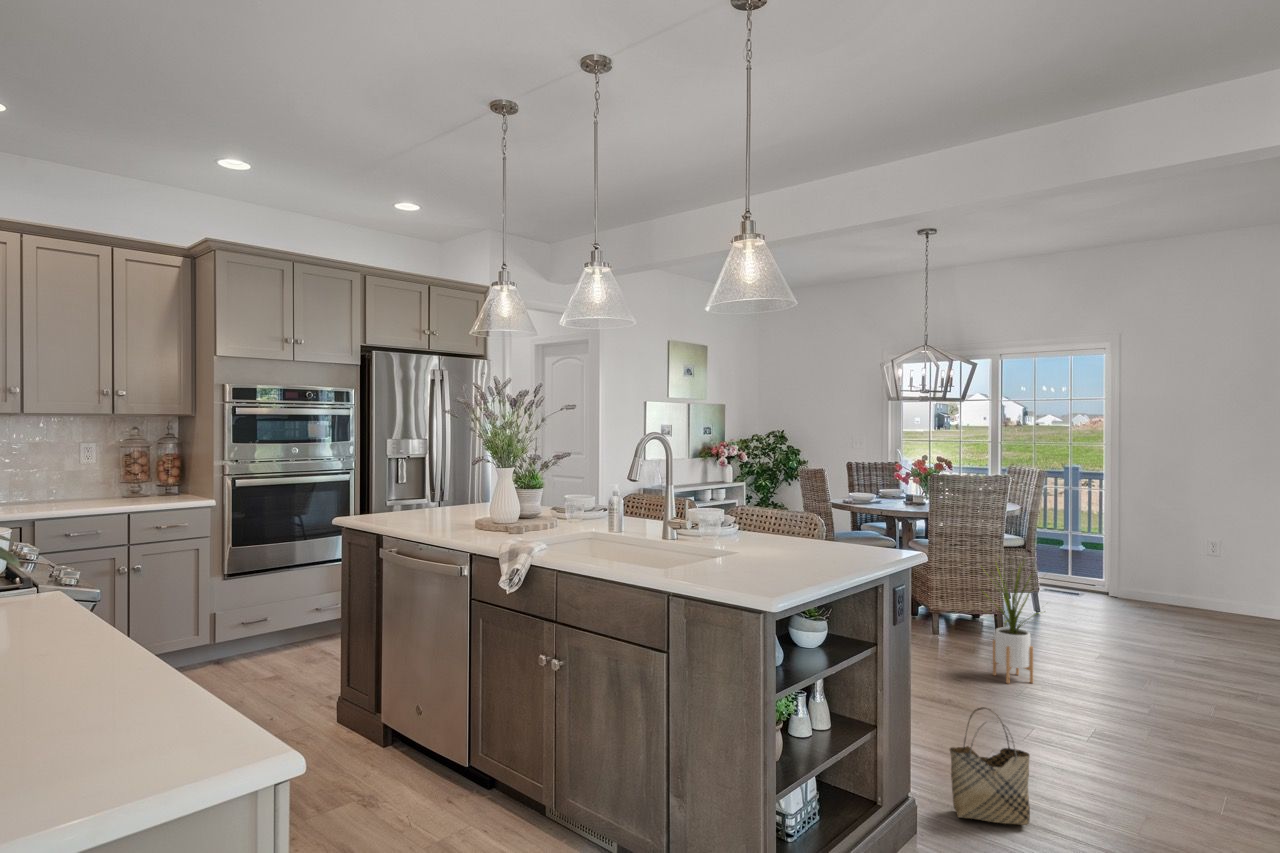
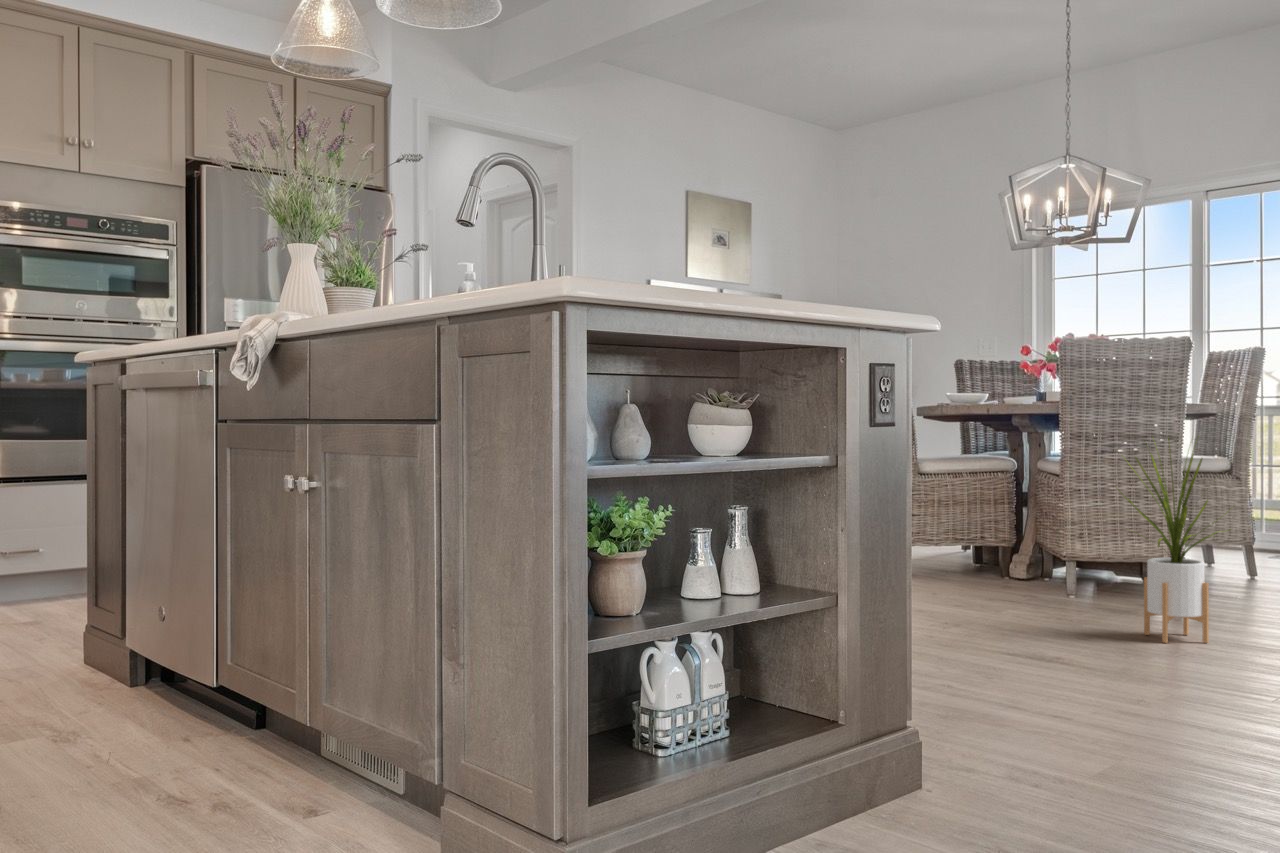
woven basket: present [949,707,1030,825] -> none [988,594,1126,780]

